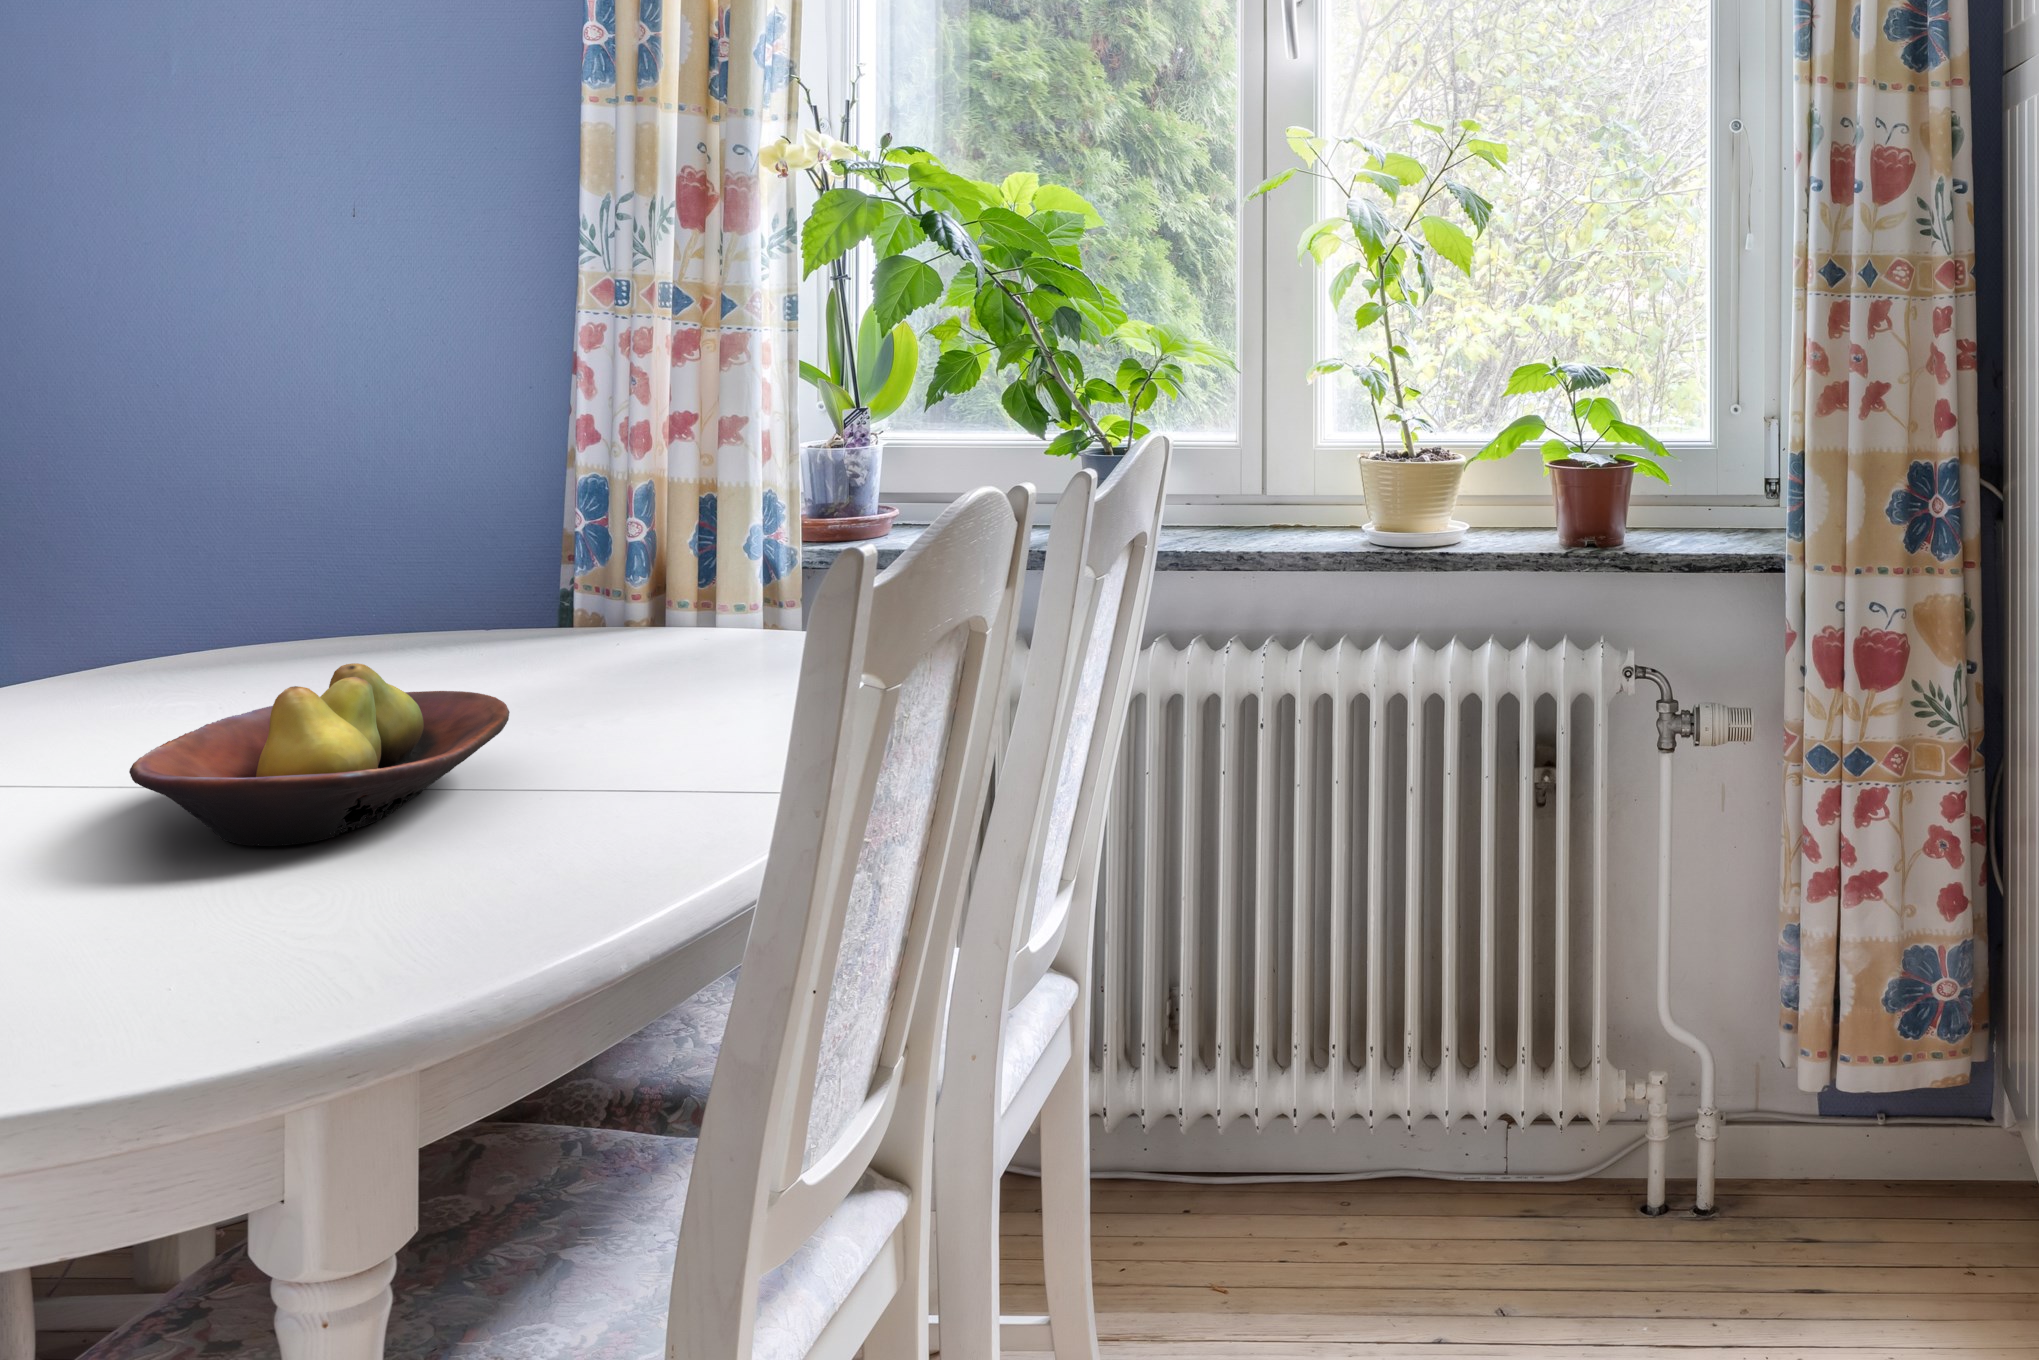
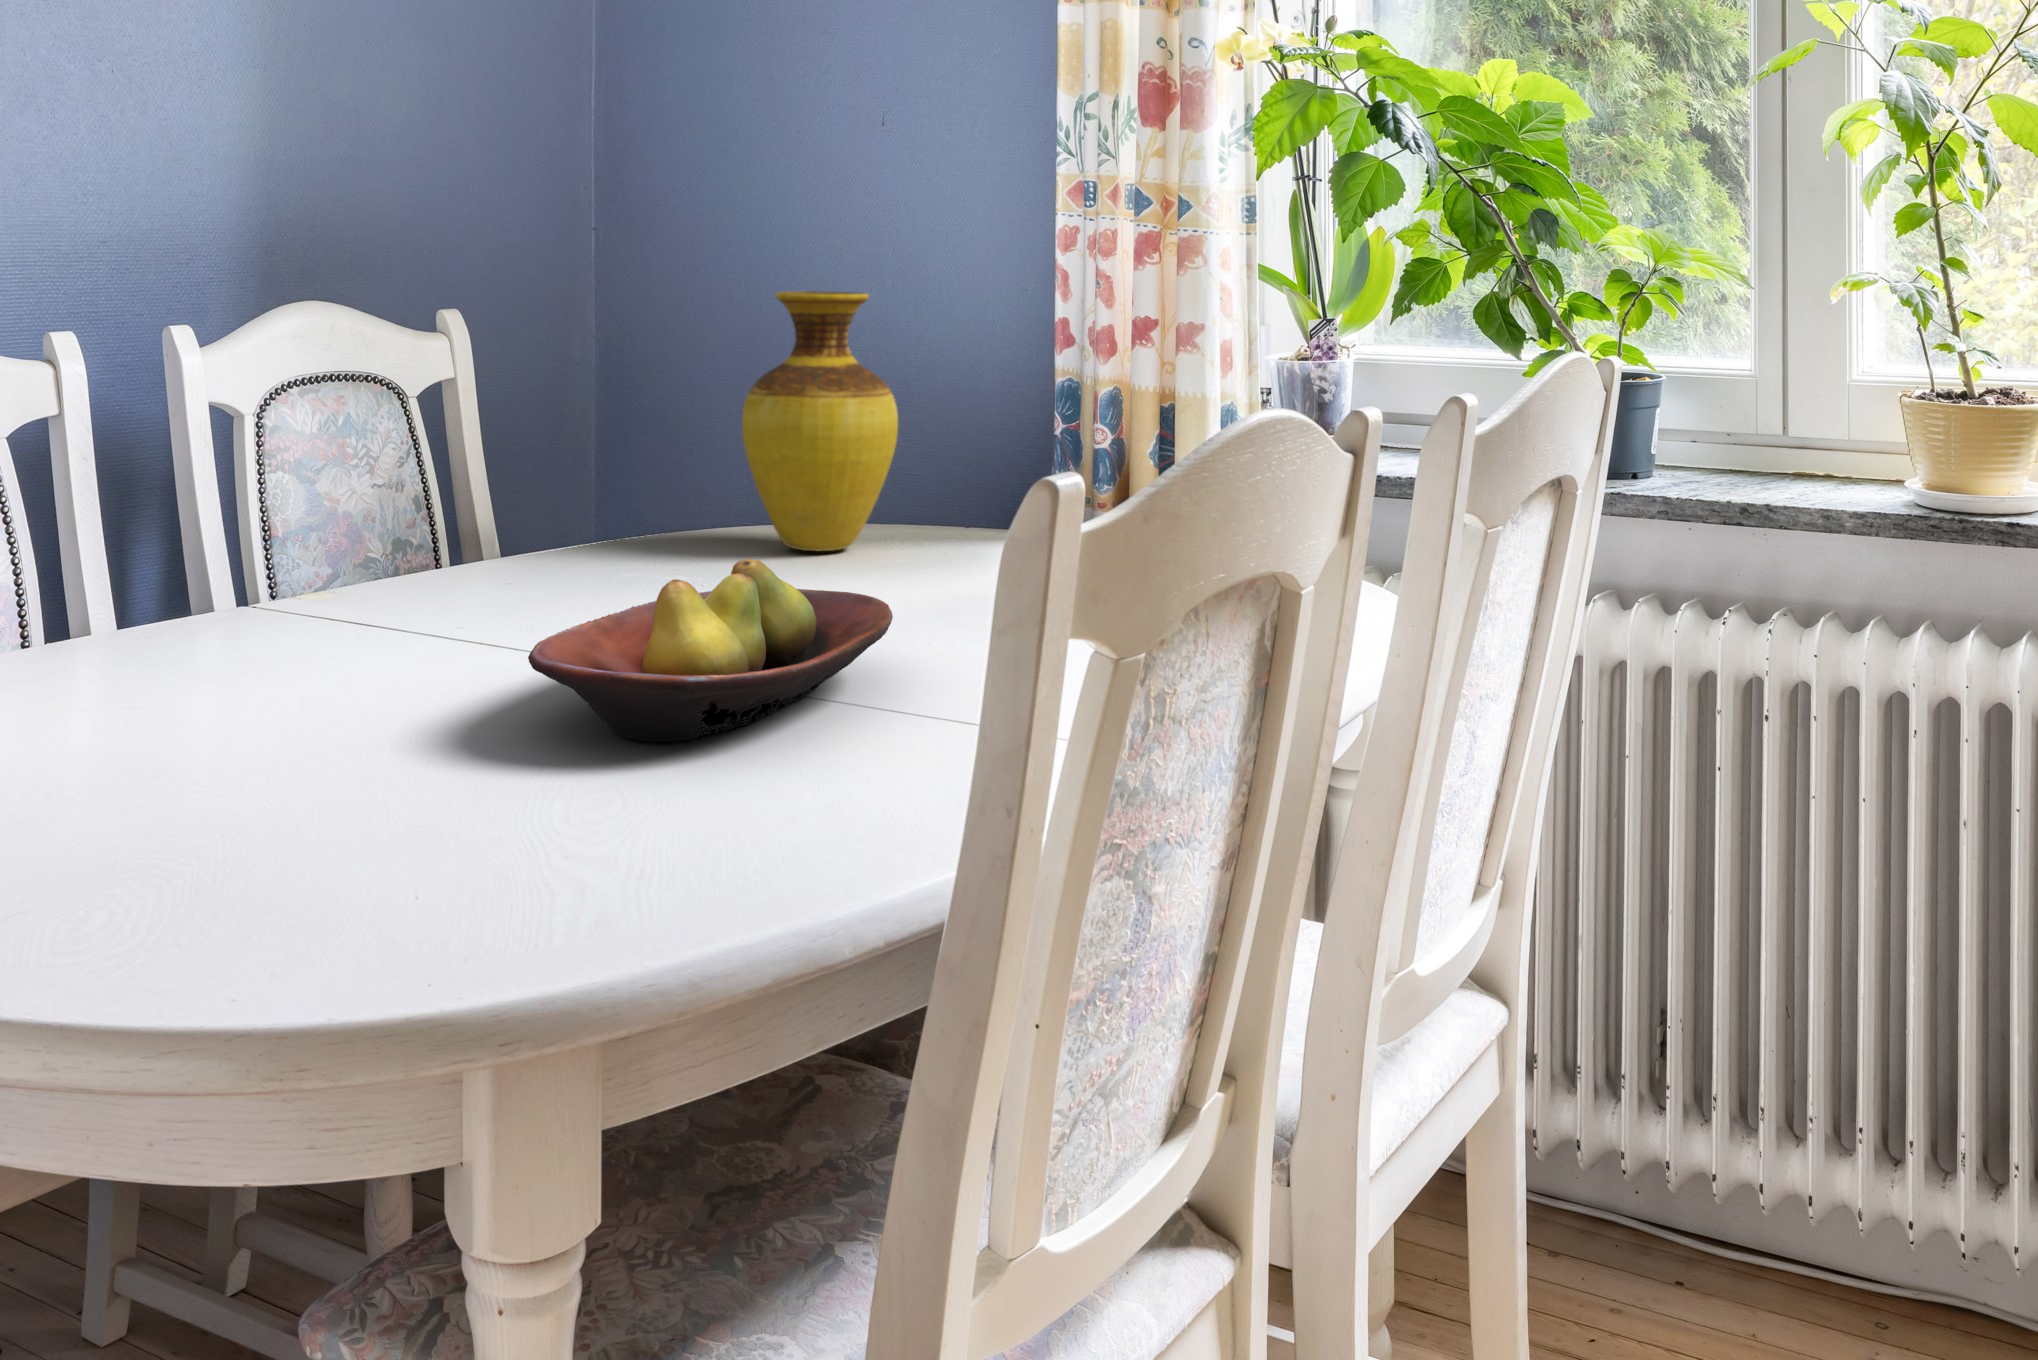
vase: none [227,392,418,666] -> present [742,291,898,551]

